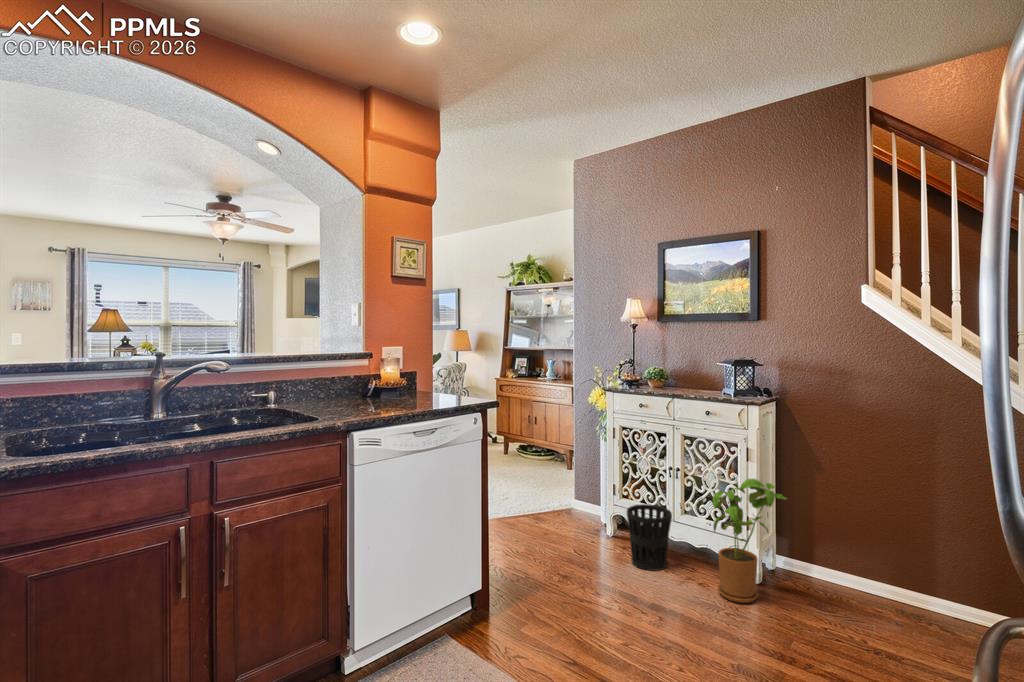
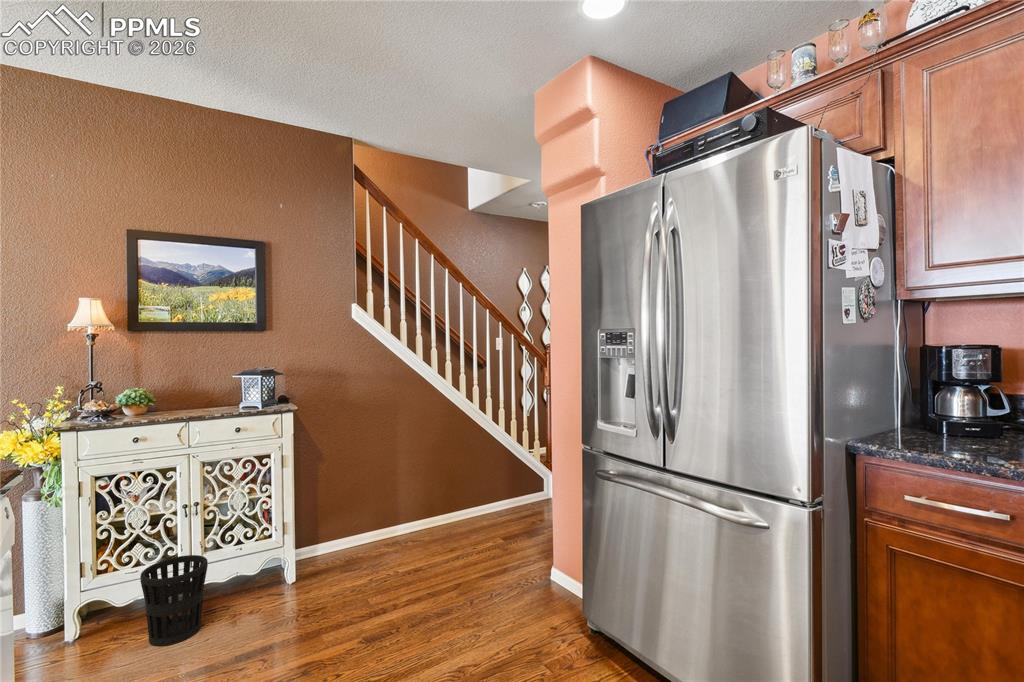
house plant: present [713,479,787,603] -> none [267,481,339,611]

